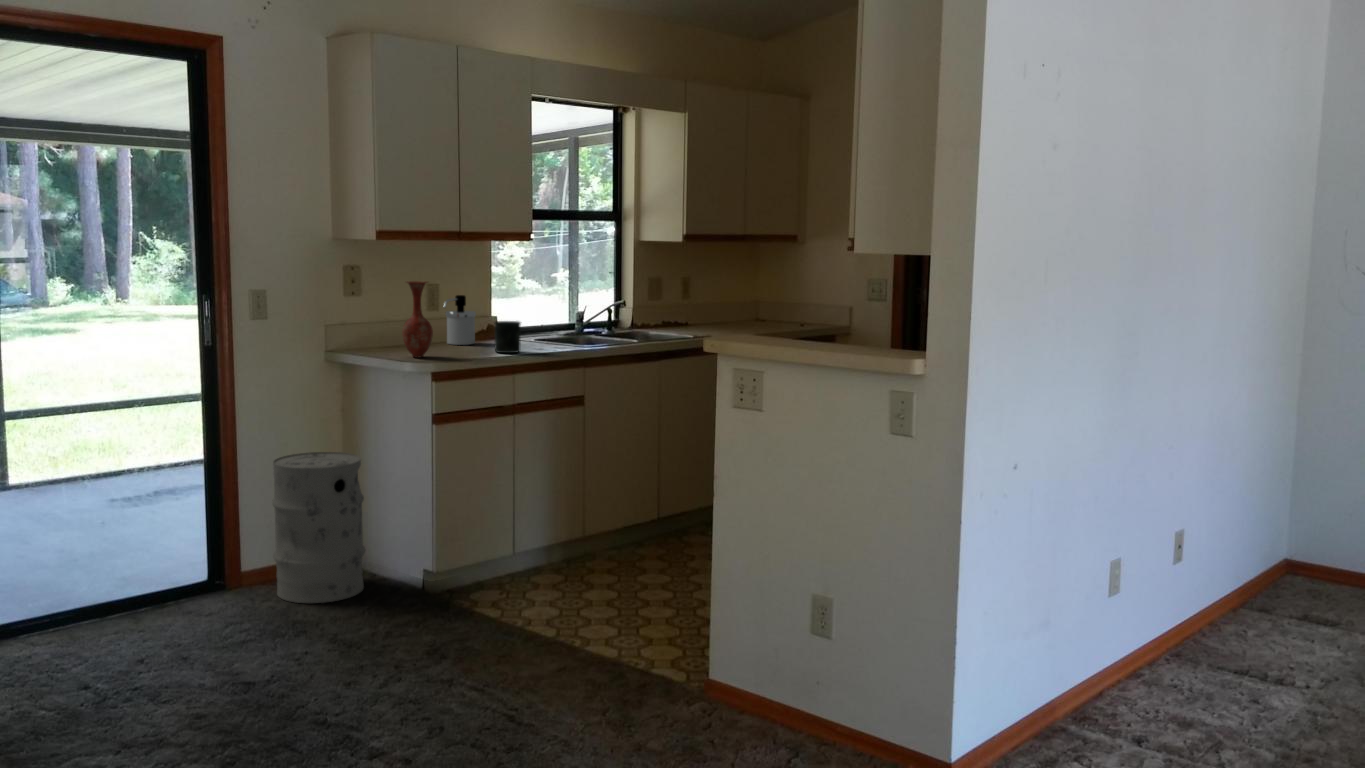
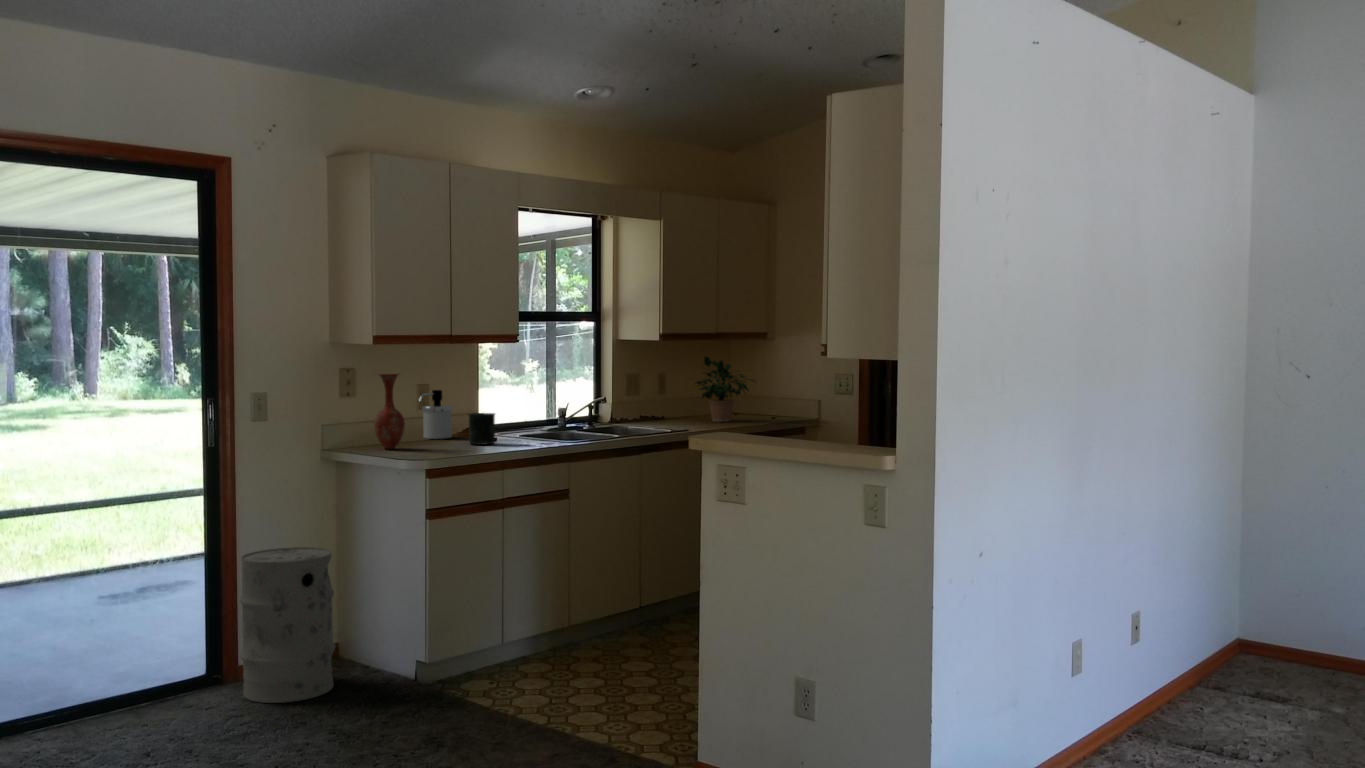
potted plant: none [712,259,780,327] -> present [696,356,754,422]

